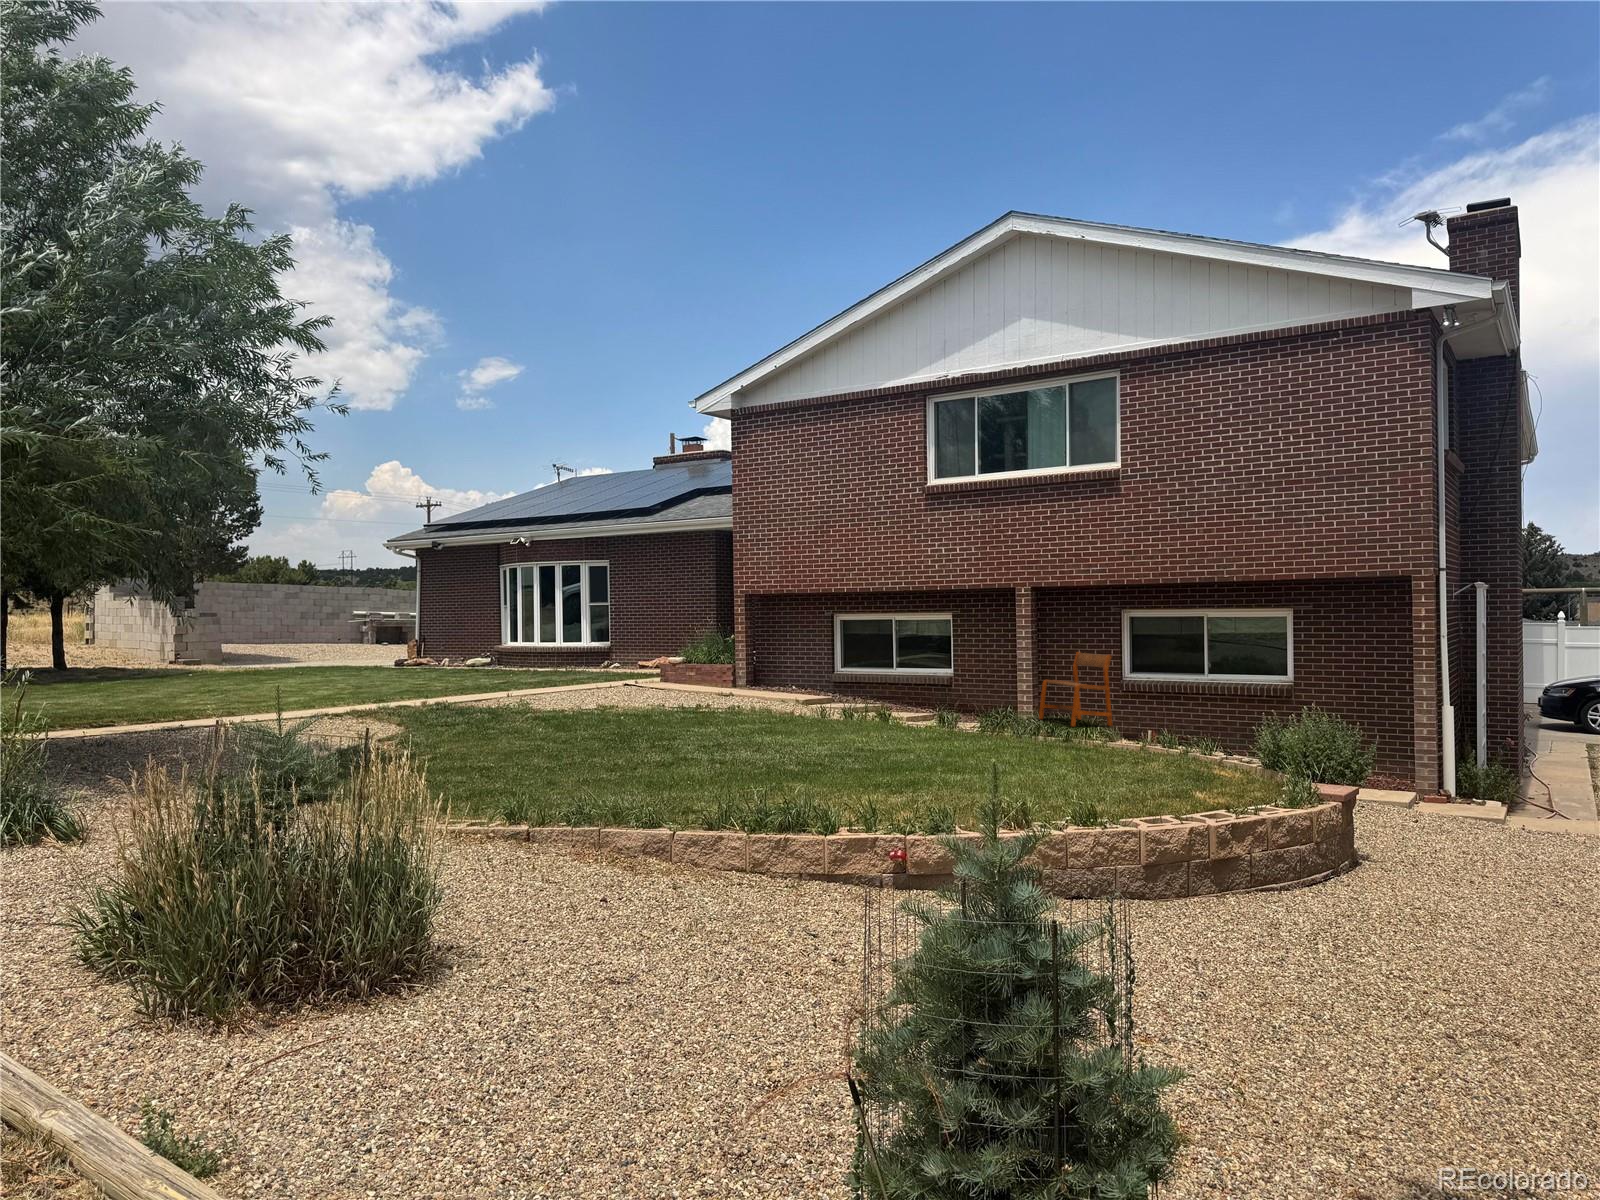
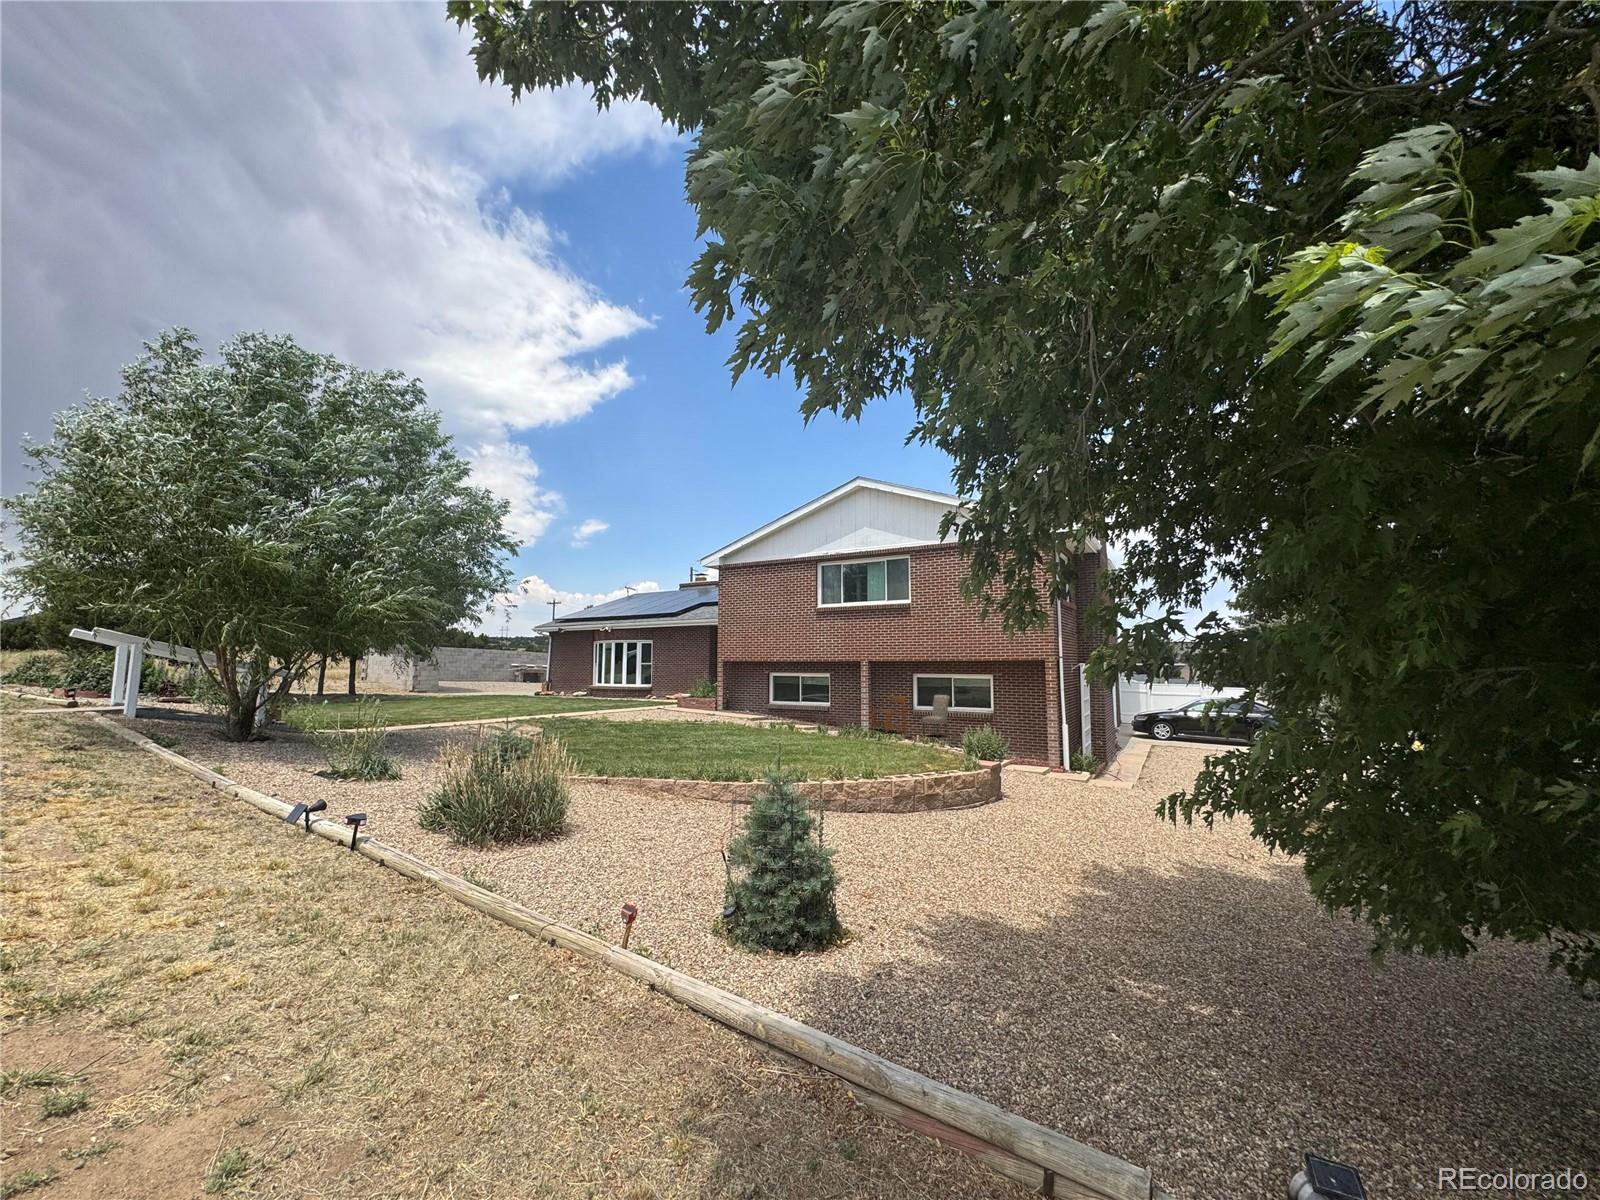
chair: none [1147,651,1202,733] -> present [922,695,950,735]

